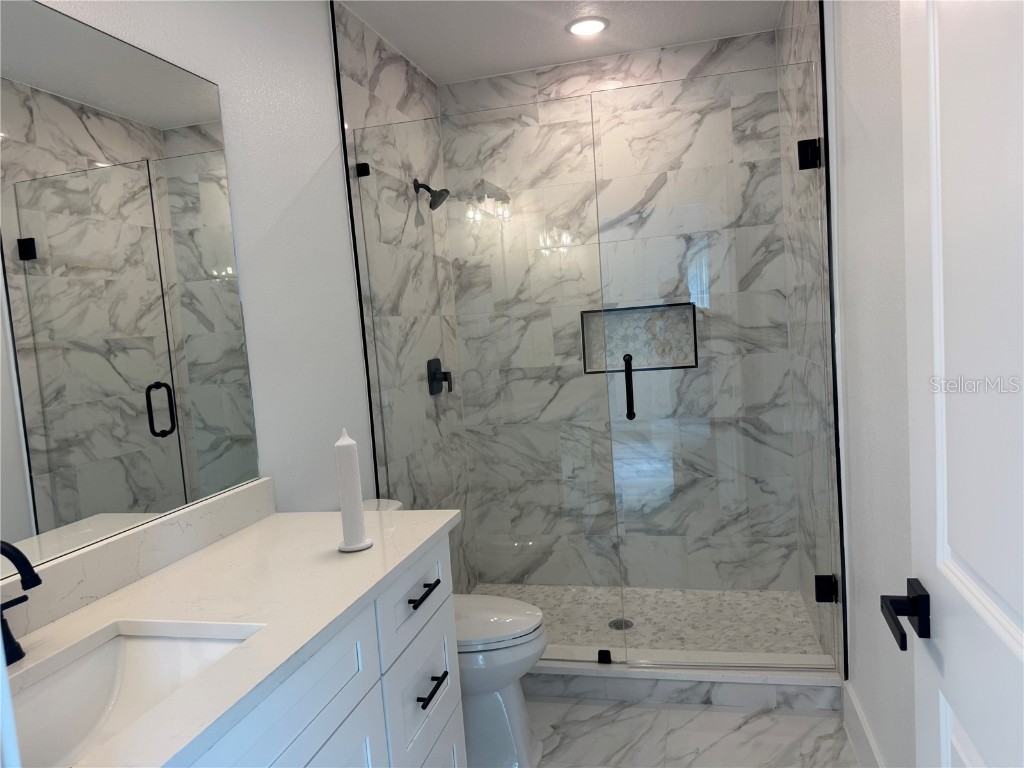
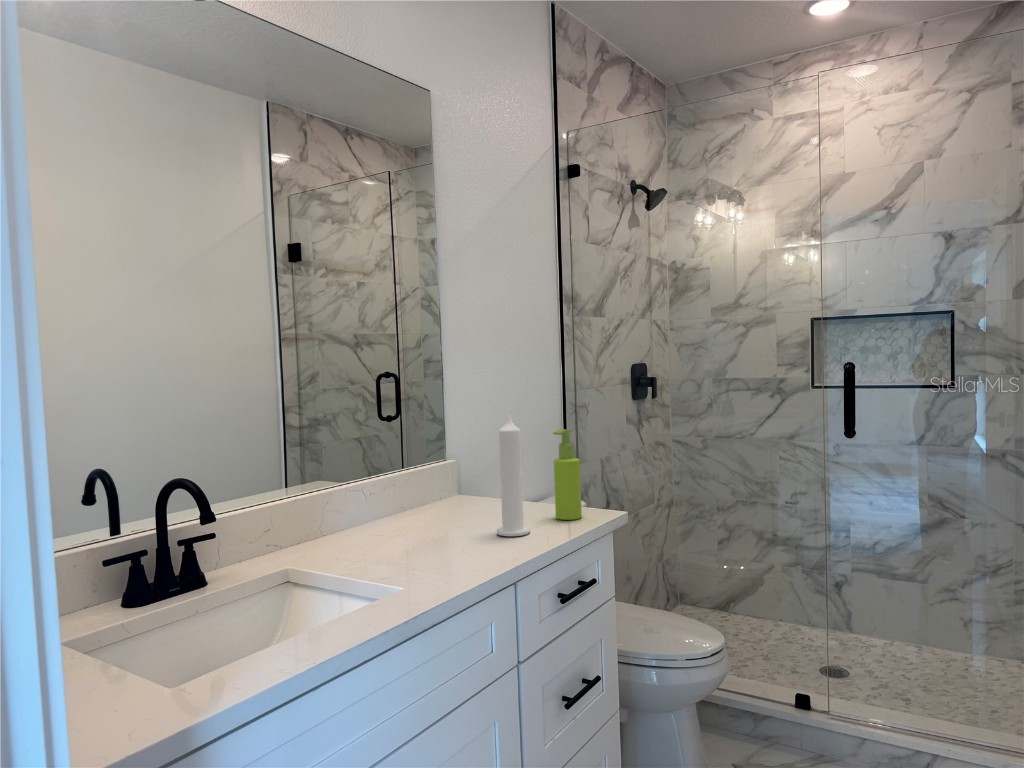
soap dispenser: none [385,436,417,526] -> present [553,429,582,520]

